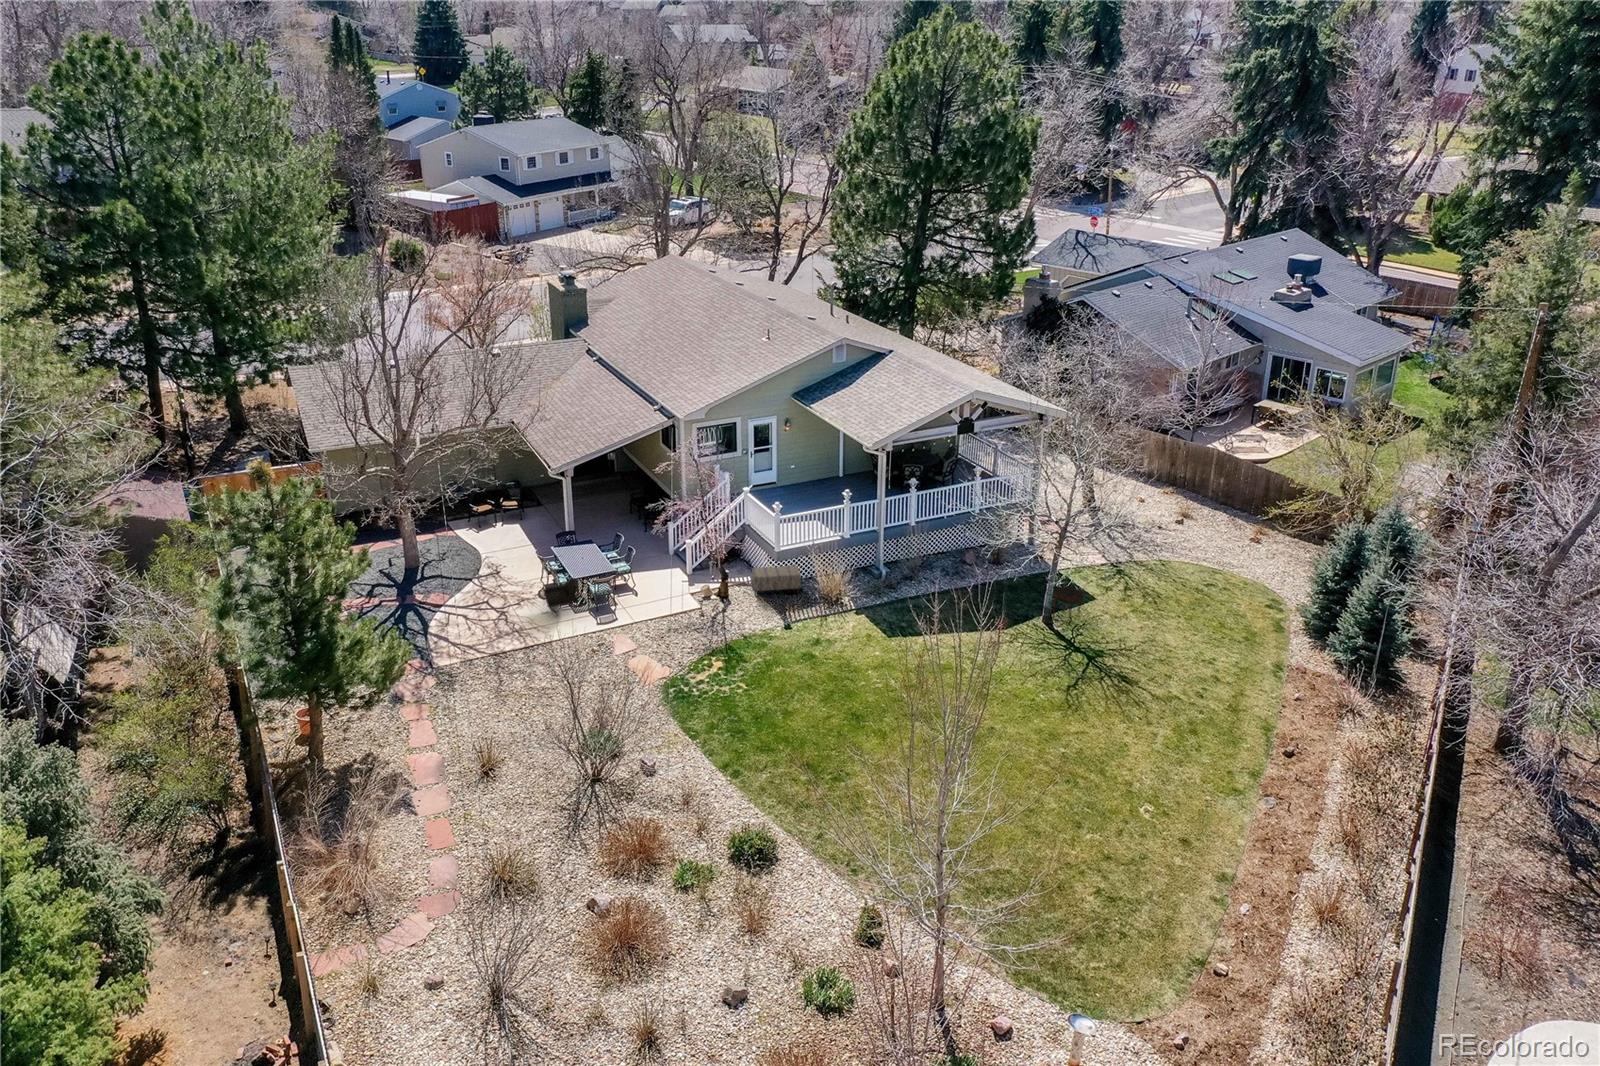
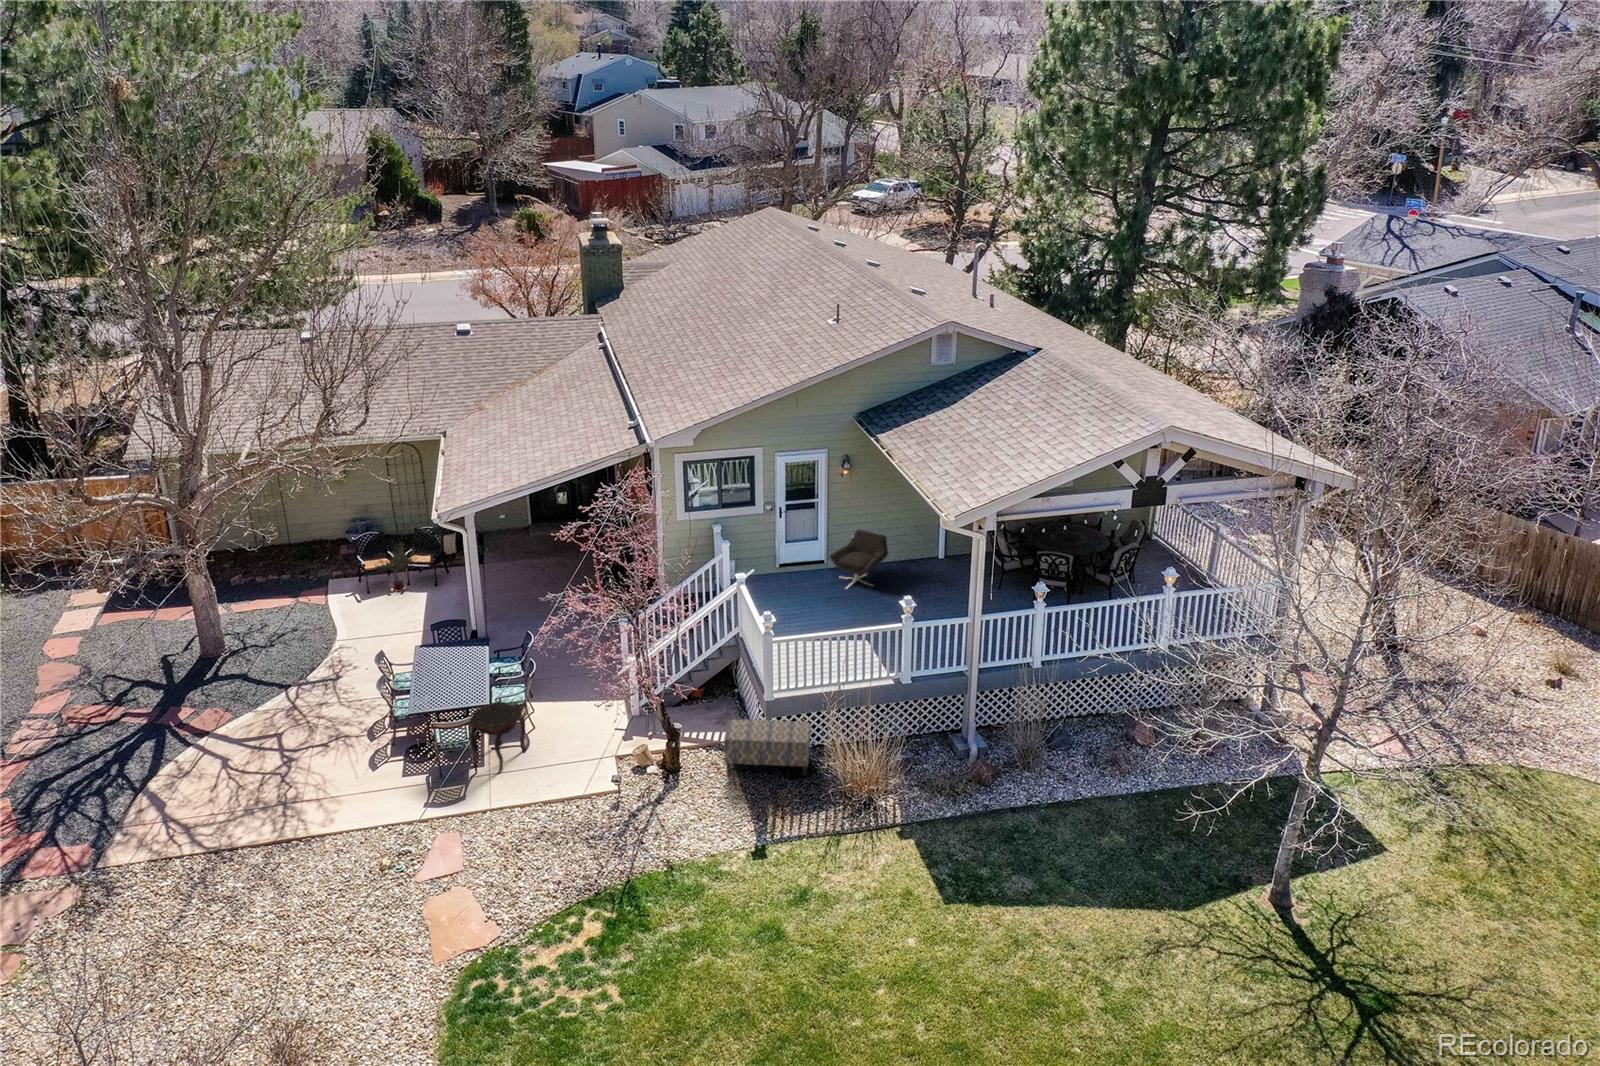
potted tree: none [484,491,512,523] -> present [376,544,415,592]
lounge chair: present [544,577,578,616] -> present [829,530,888,589]
side table: present [1052,585,1084,624] -> present [469,701,526,773]

